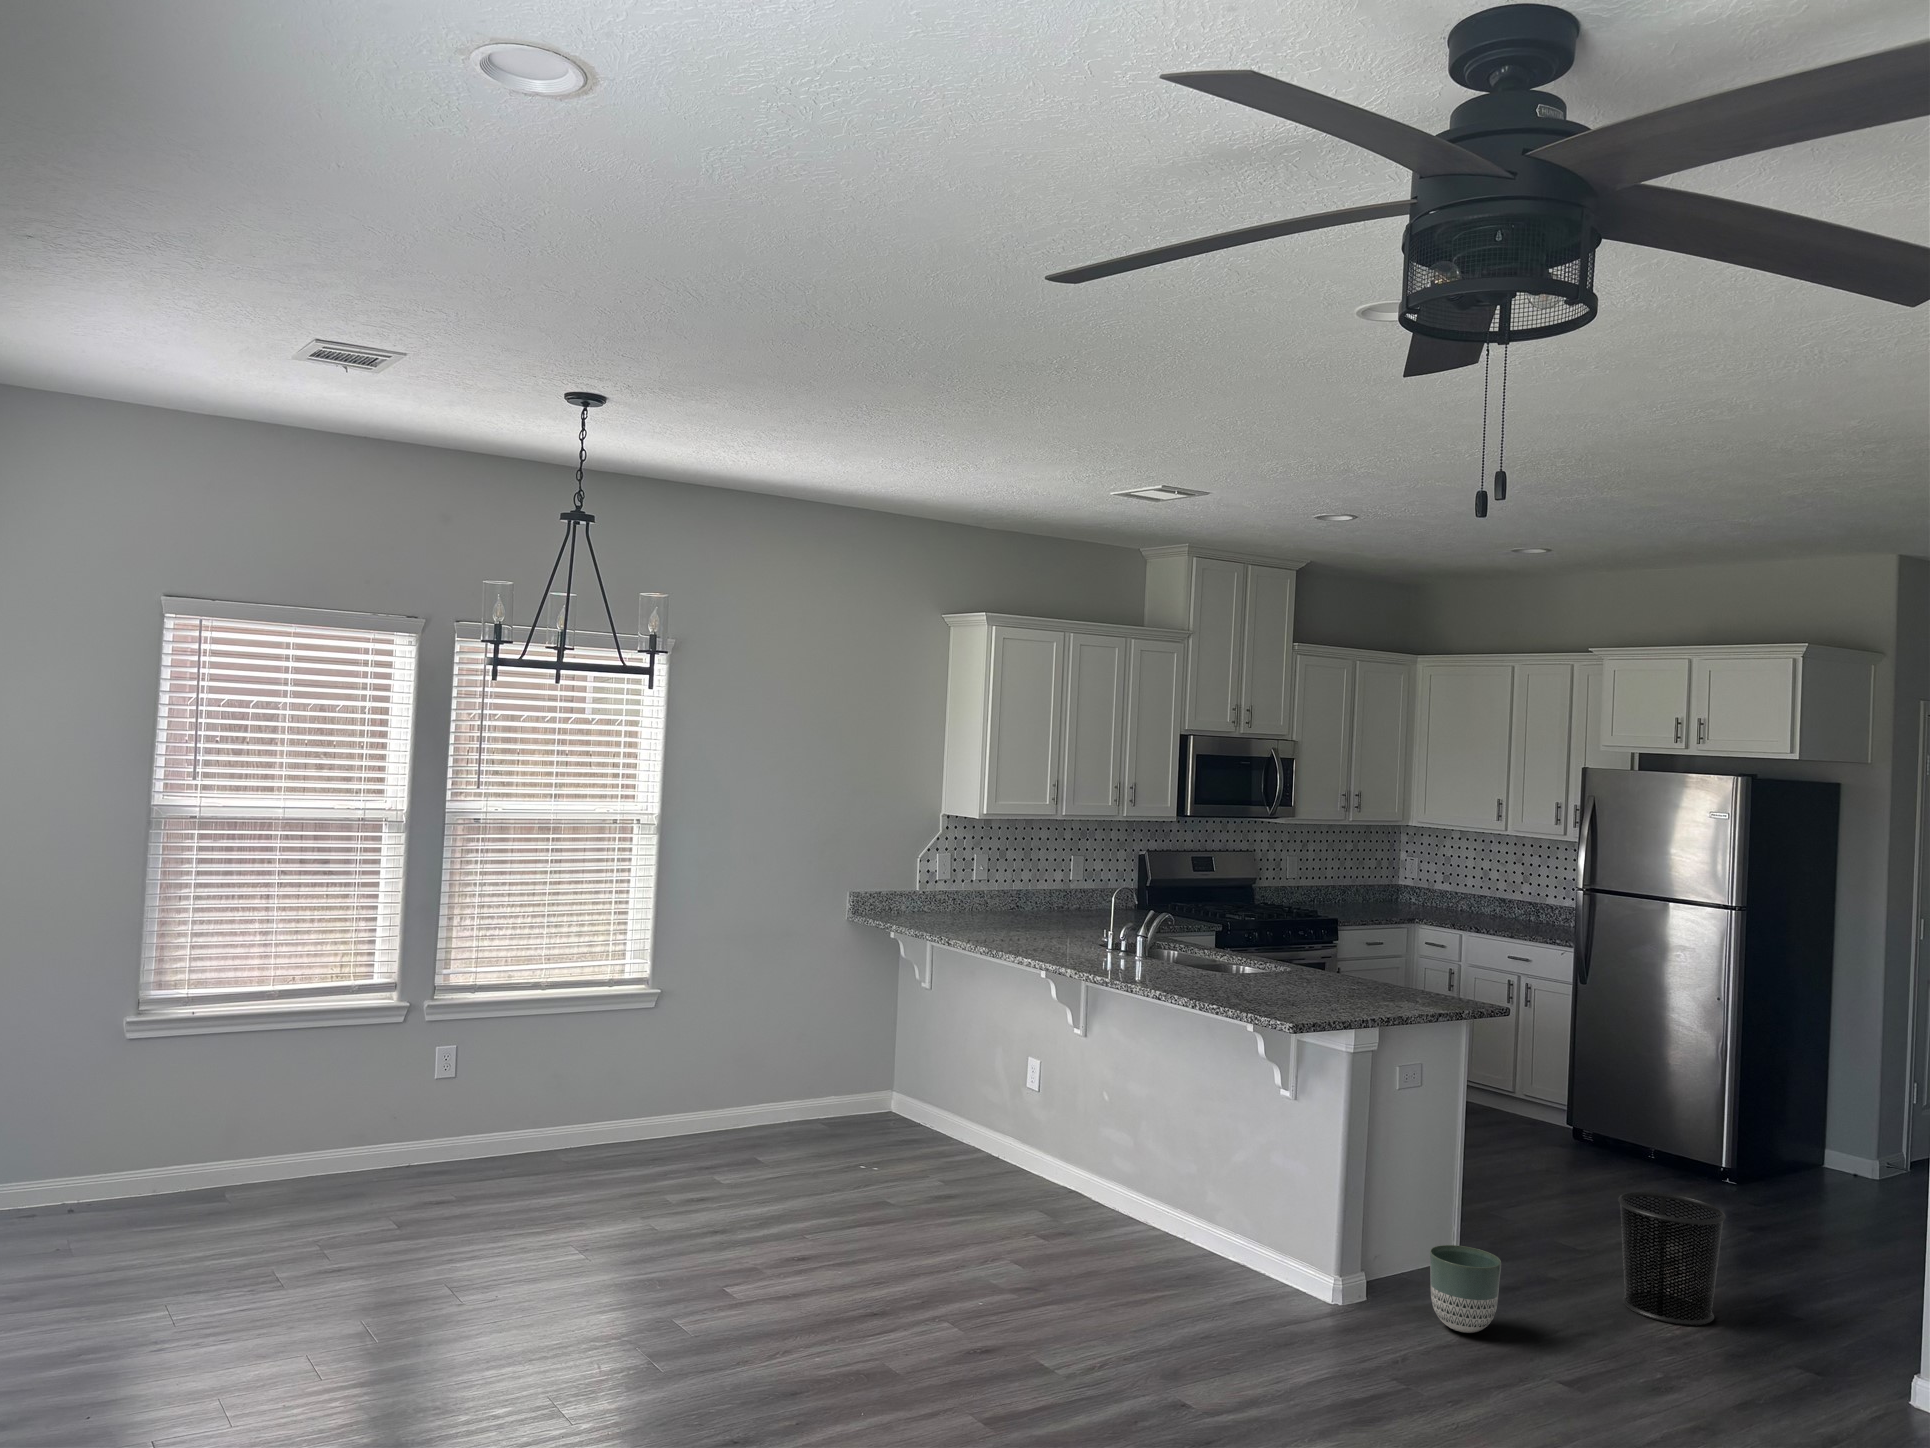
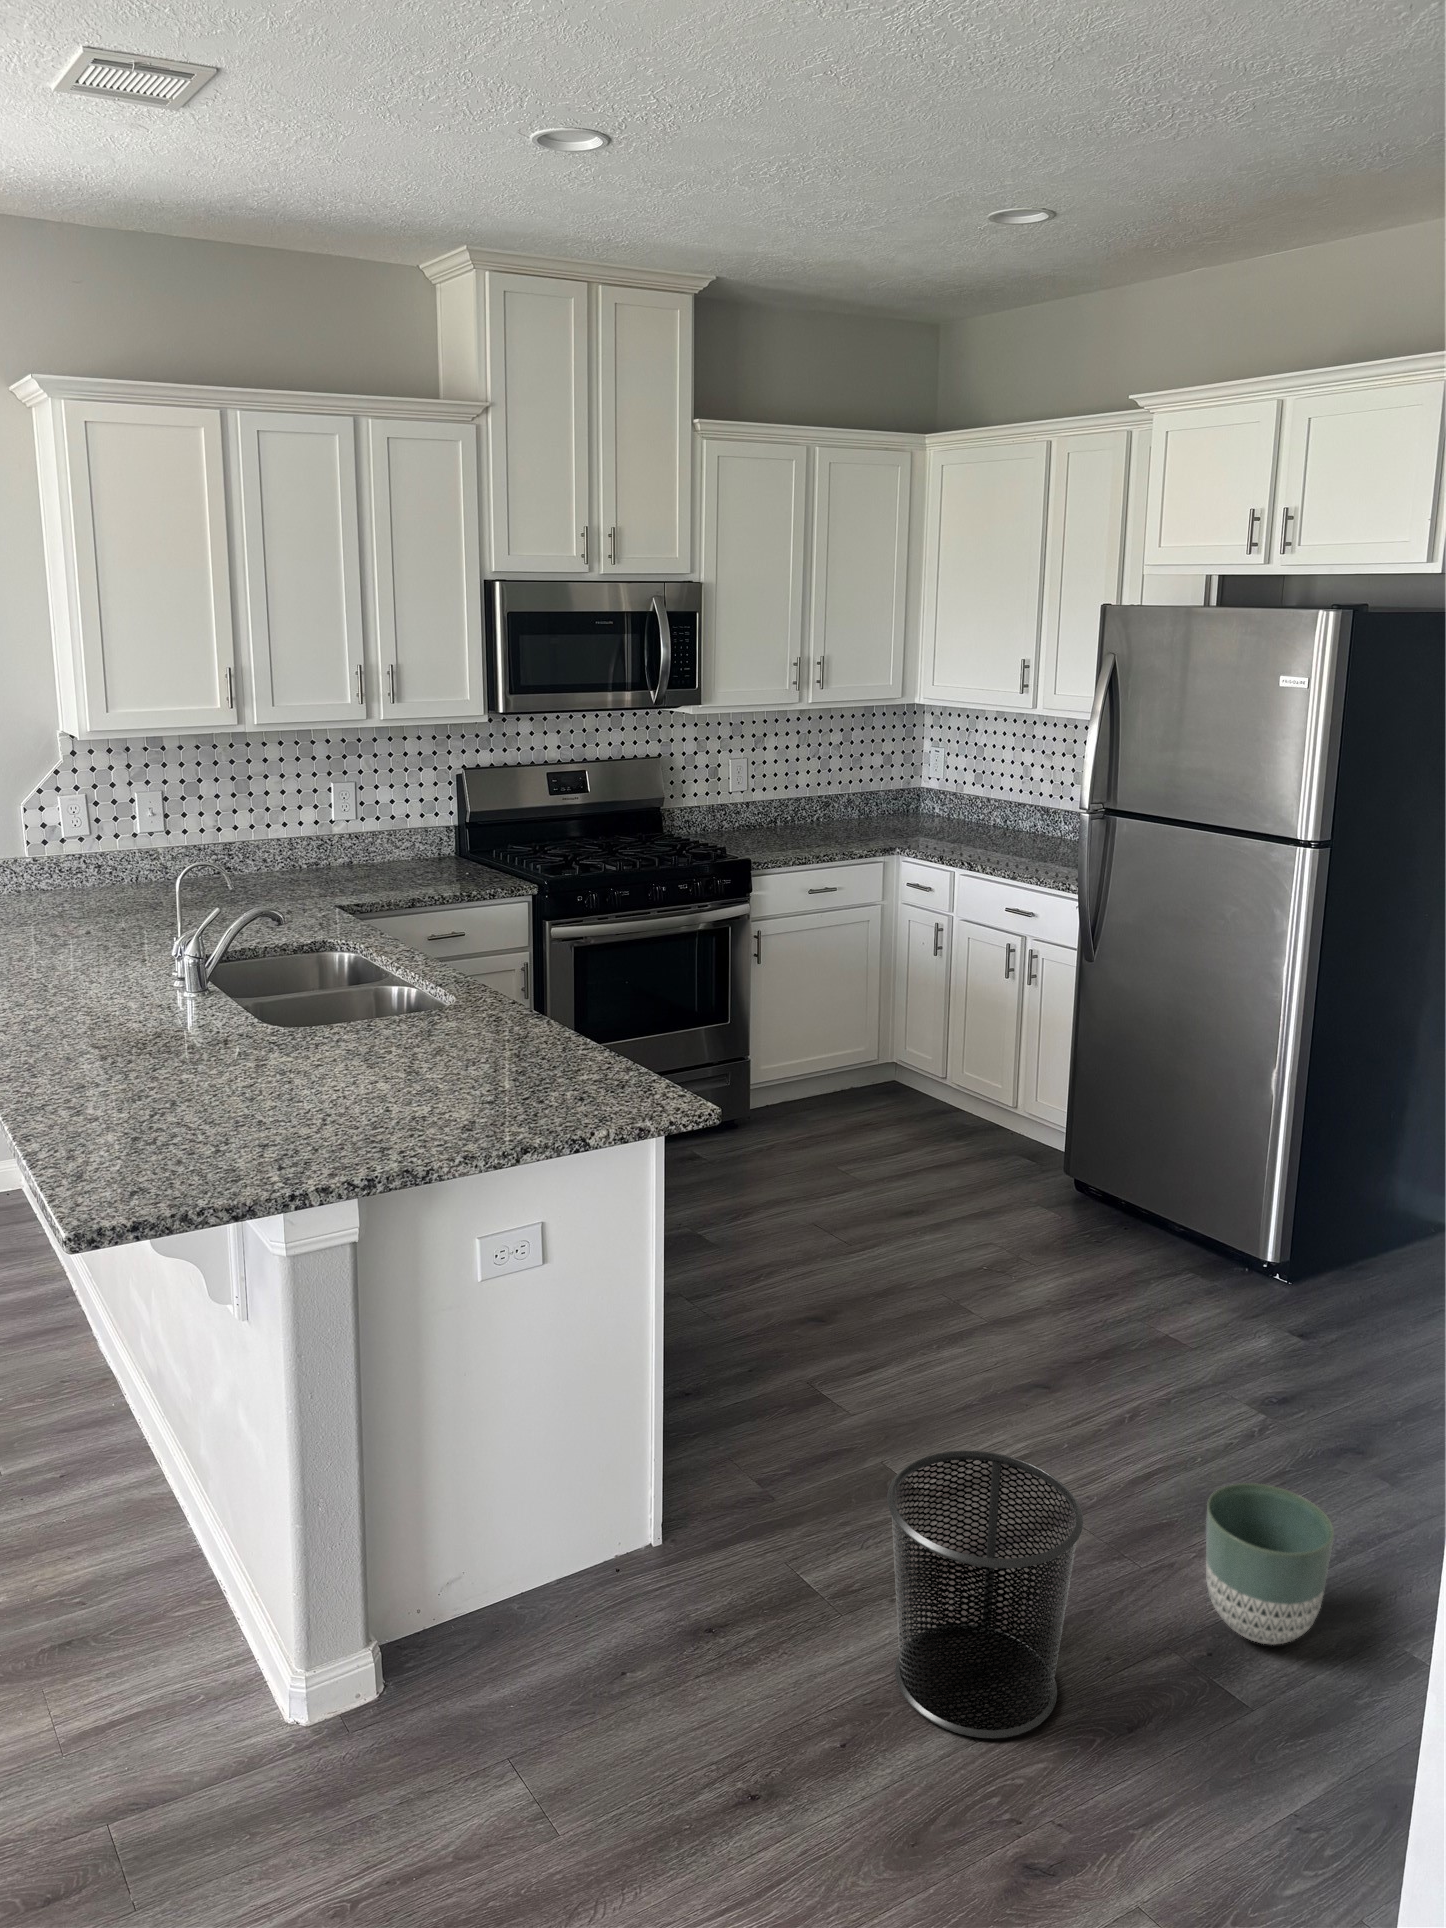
planter: present [1430,1245,1501,1333] -> present [1206,1483,1334,1644]

